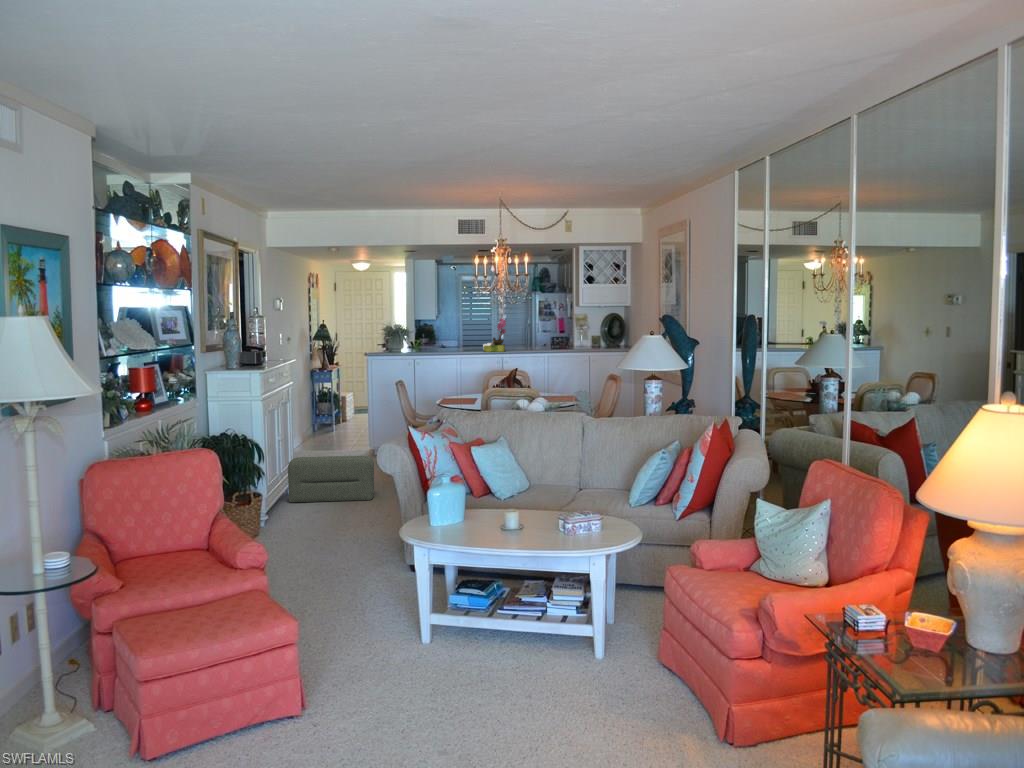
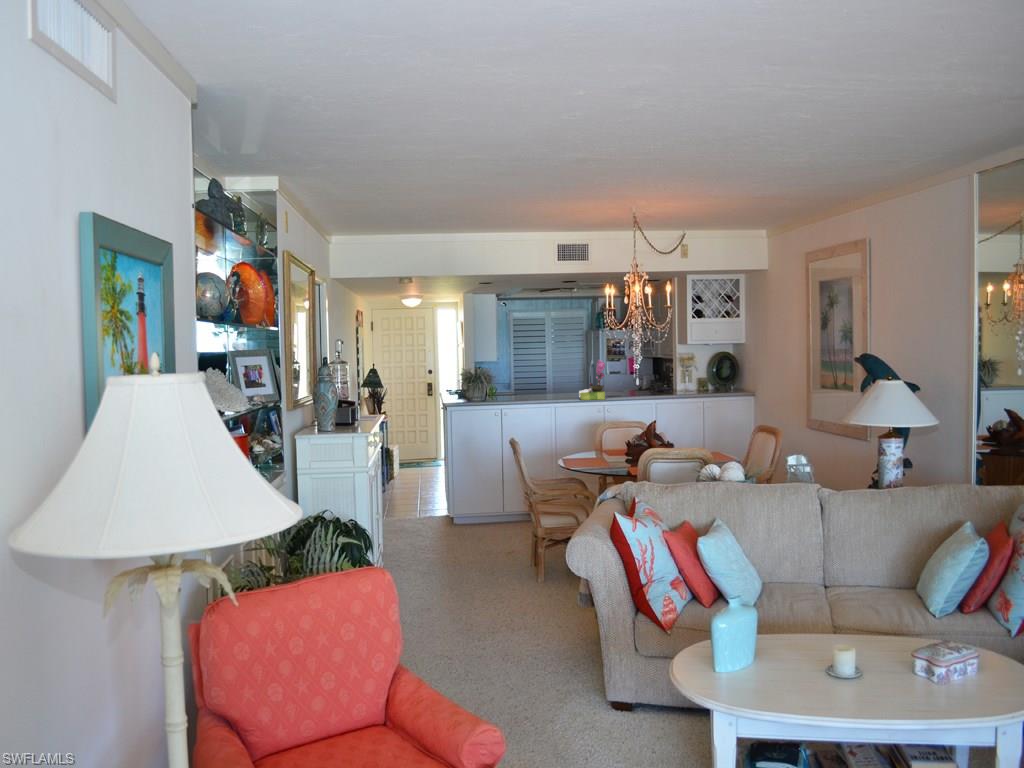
pouf: present [288,456,374,502] -> none [384,535,490,598]

